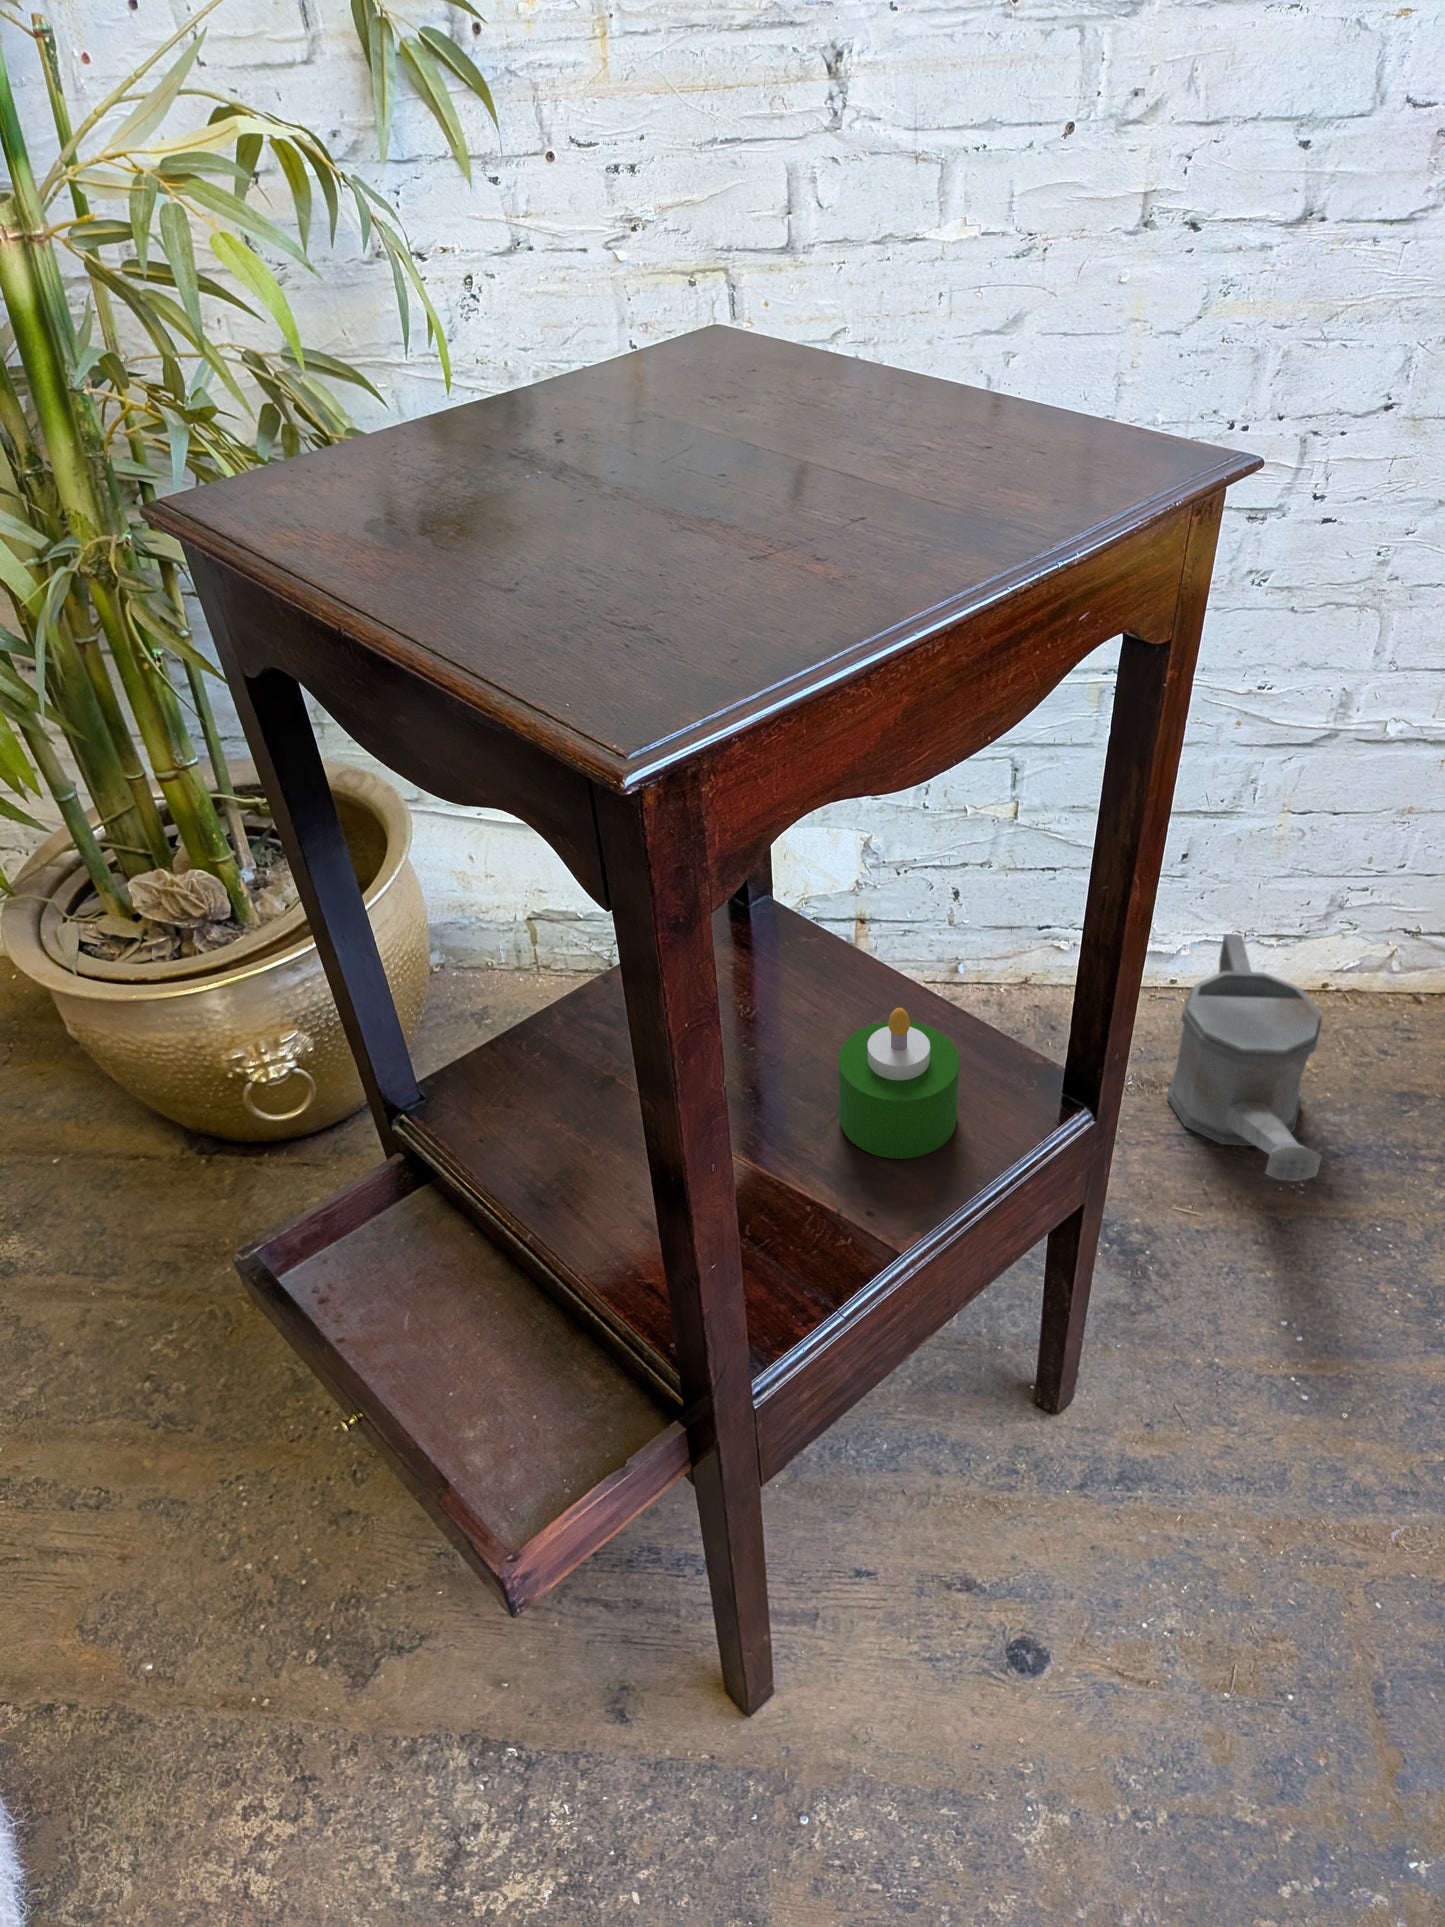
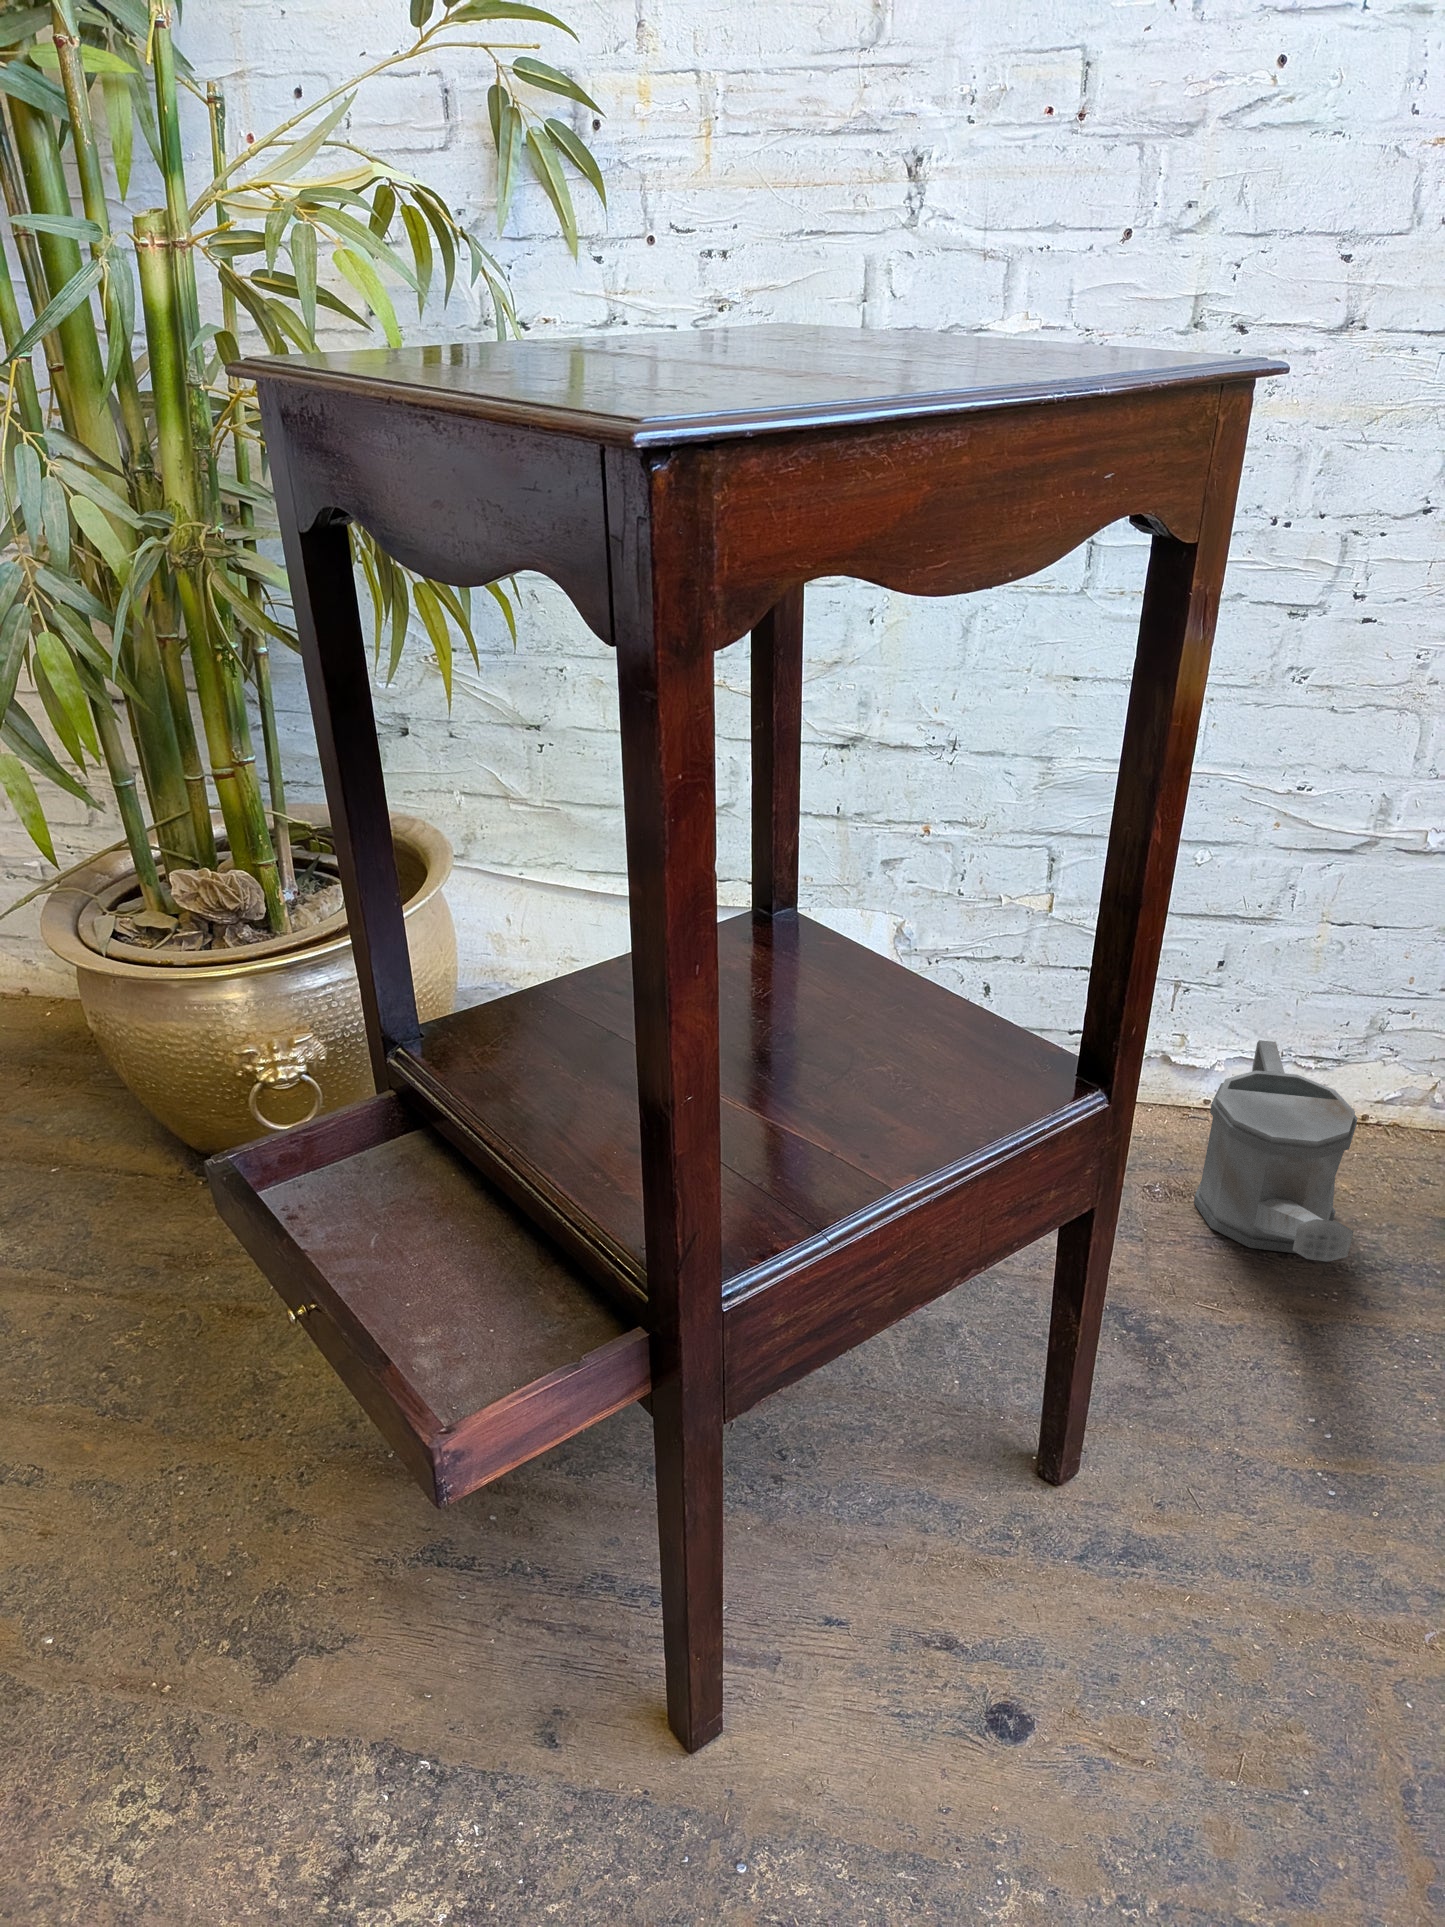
candle: present [839,1008,959,1159] -> none [844,966,970,1129]

